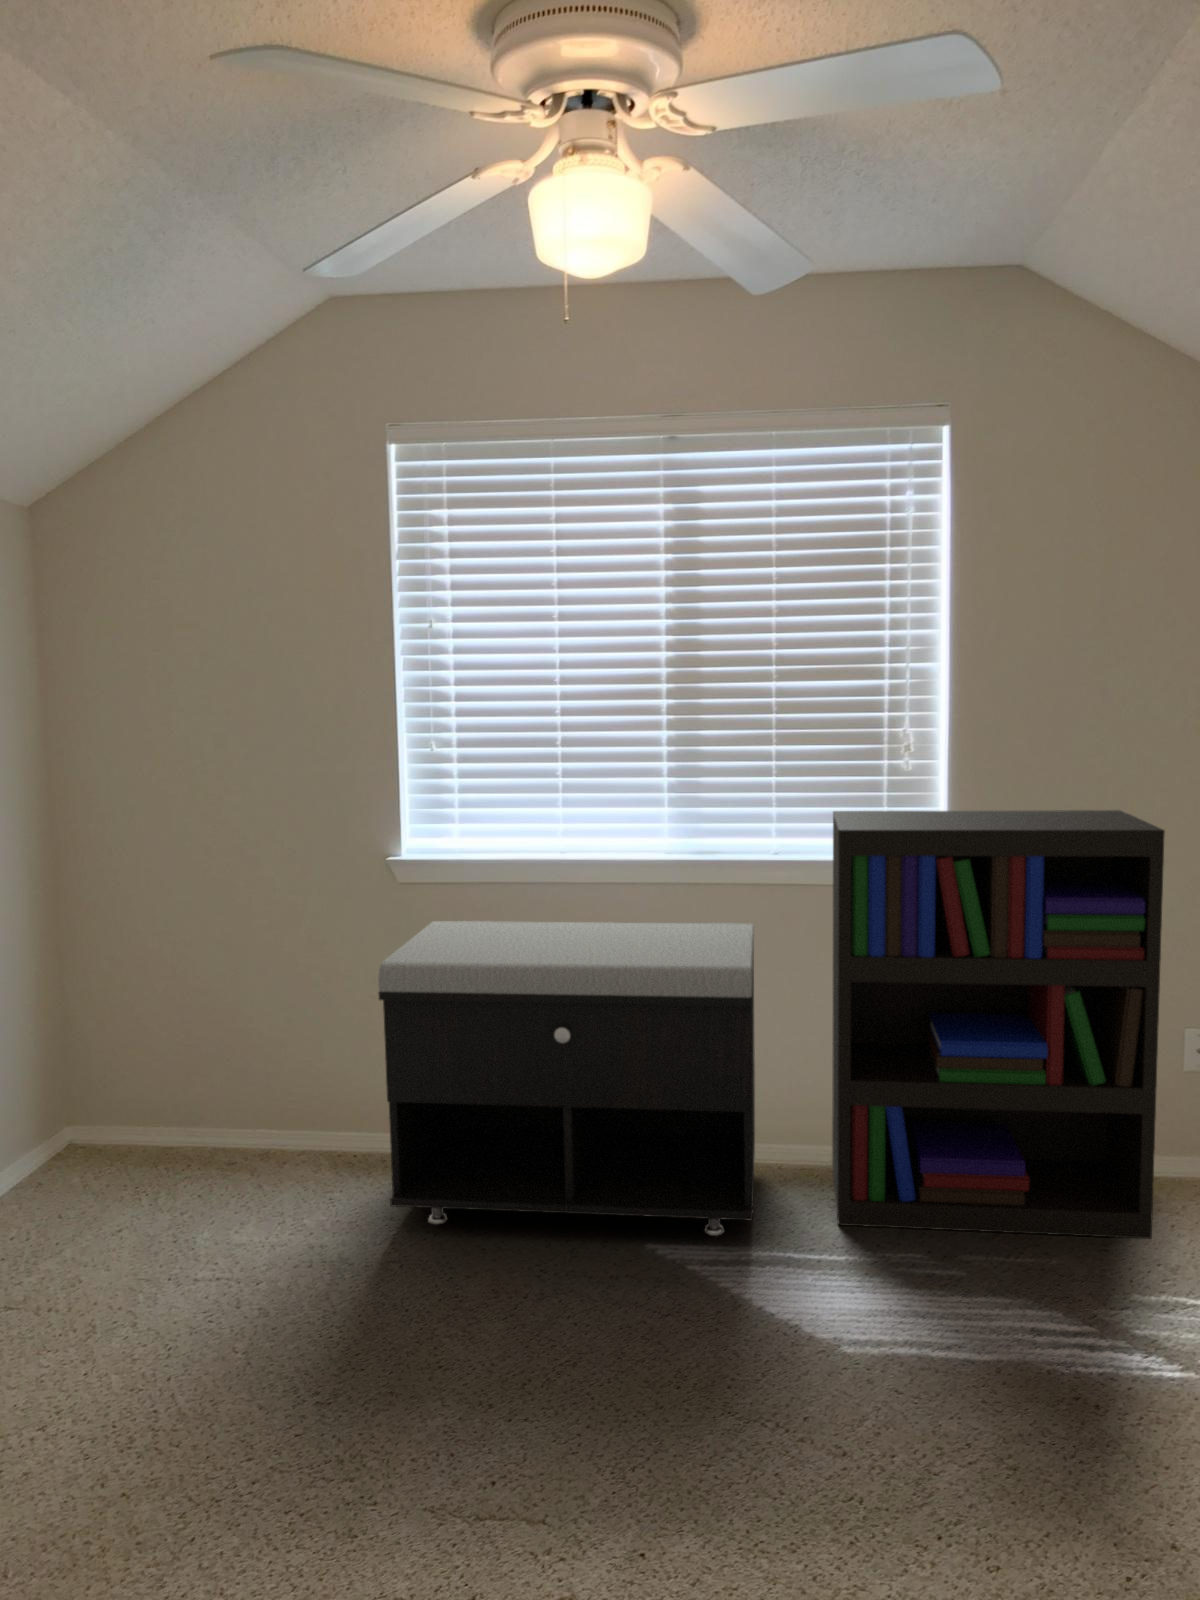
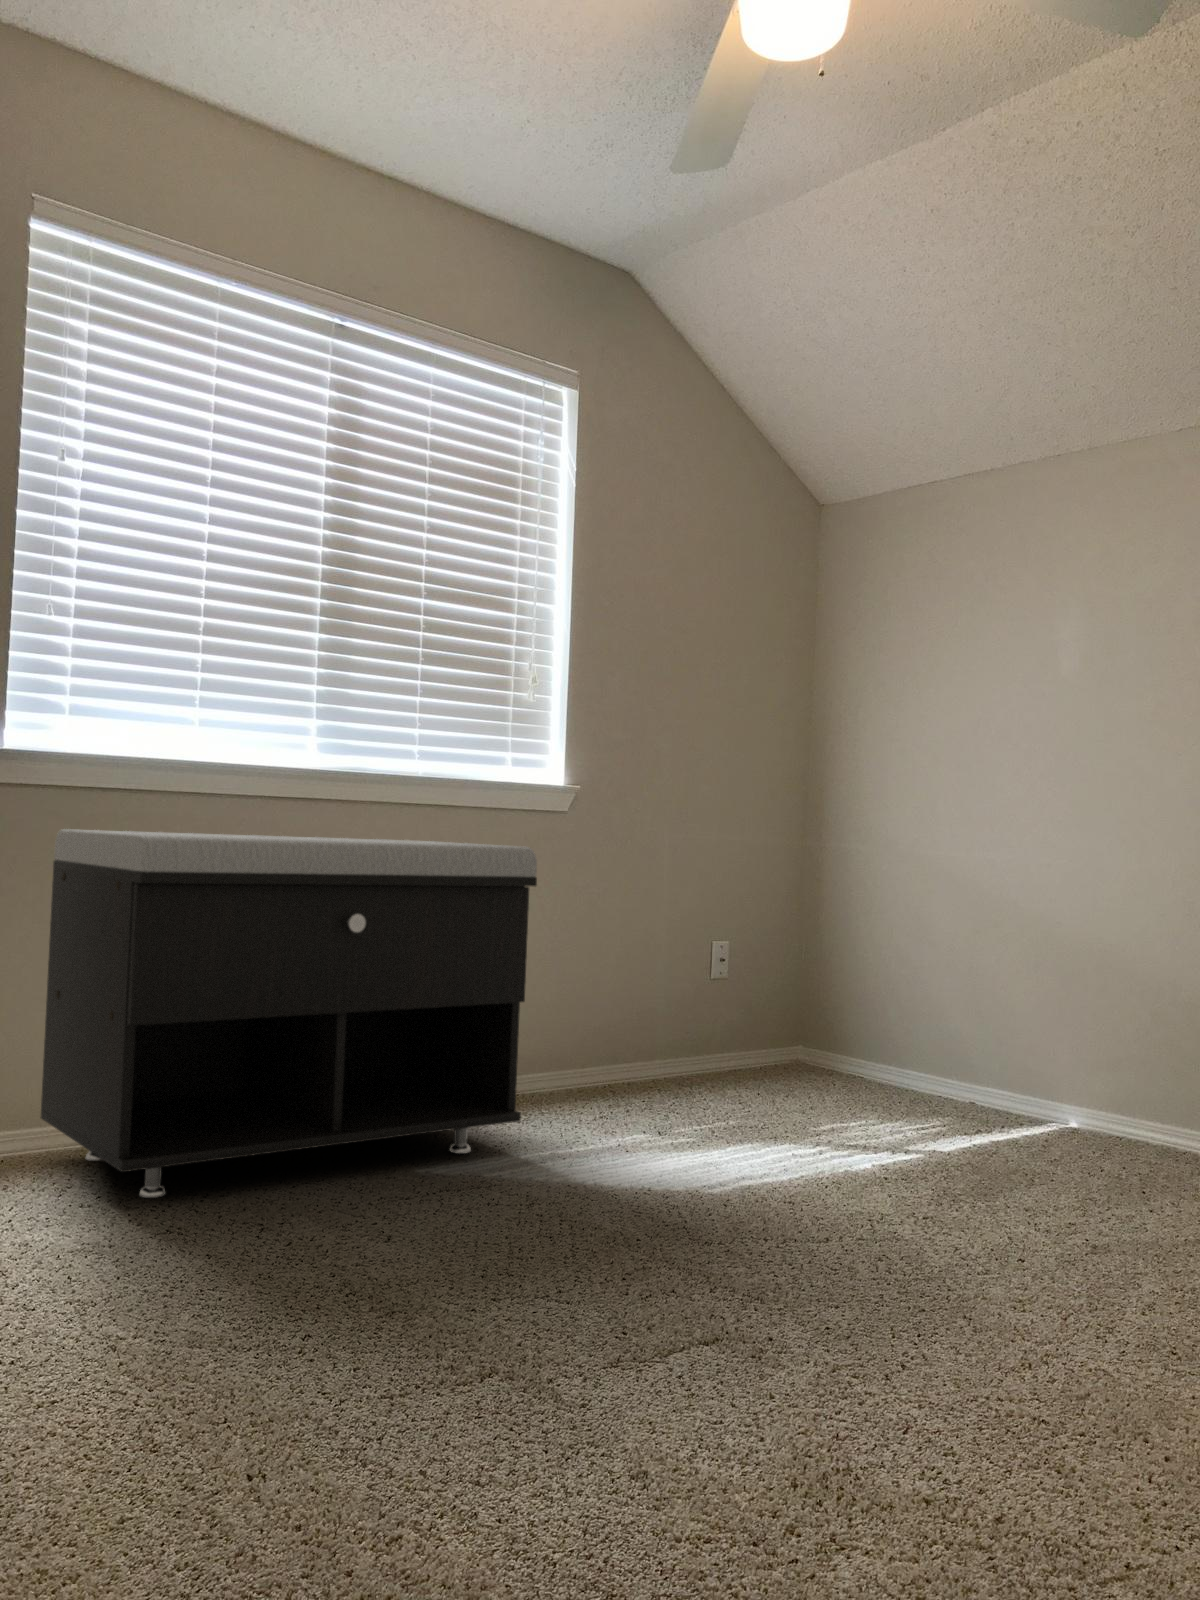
bookshelf: present [832,810,1165,1239] -> none [470,726,780,1131]

